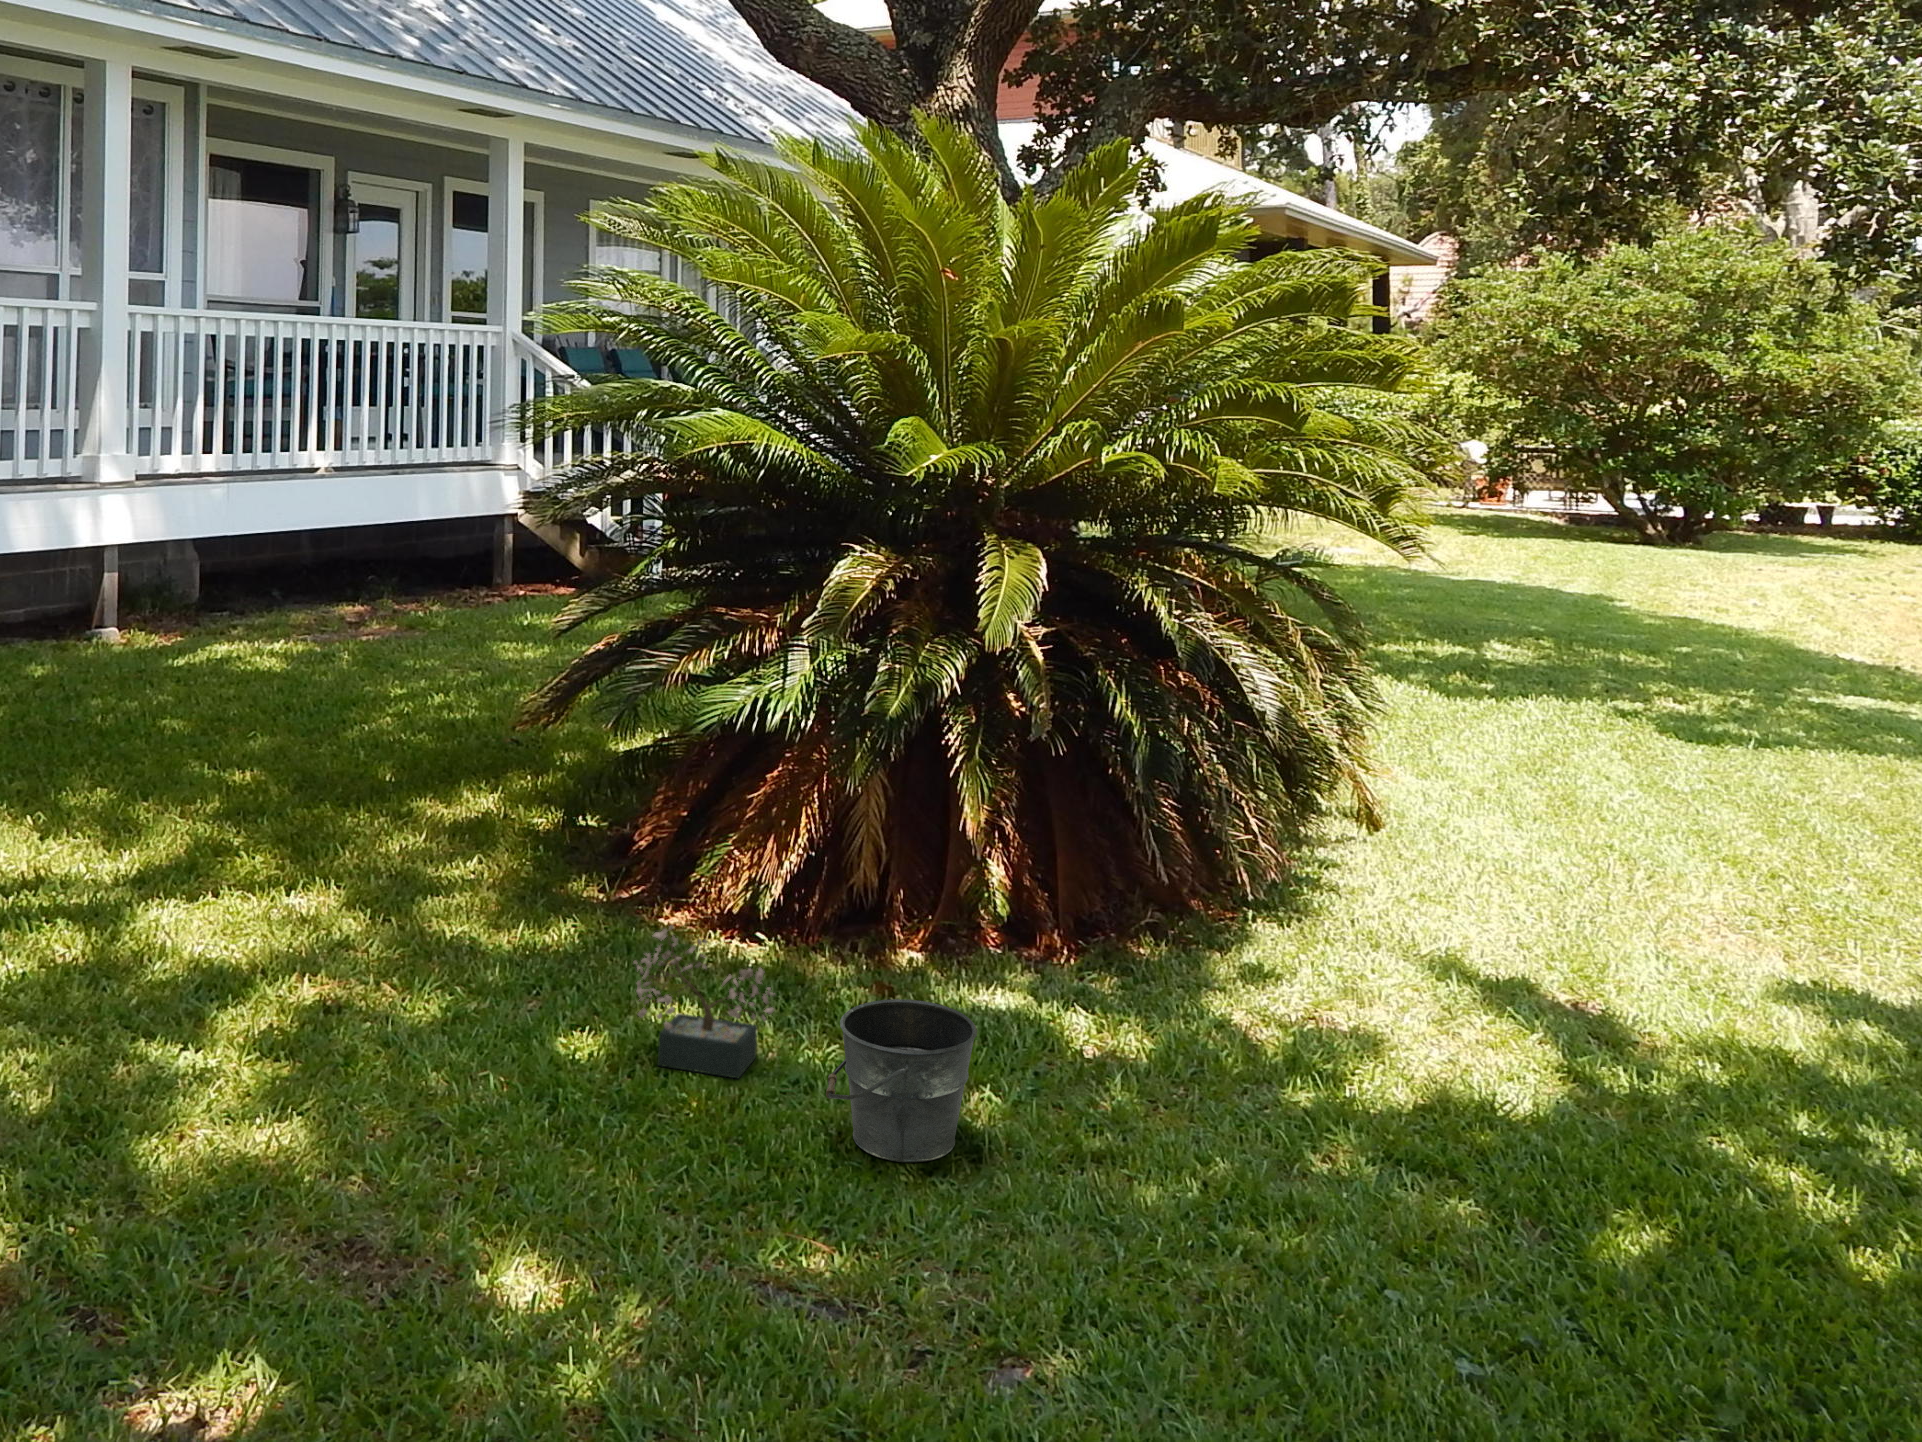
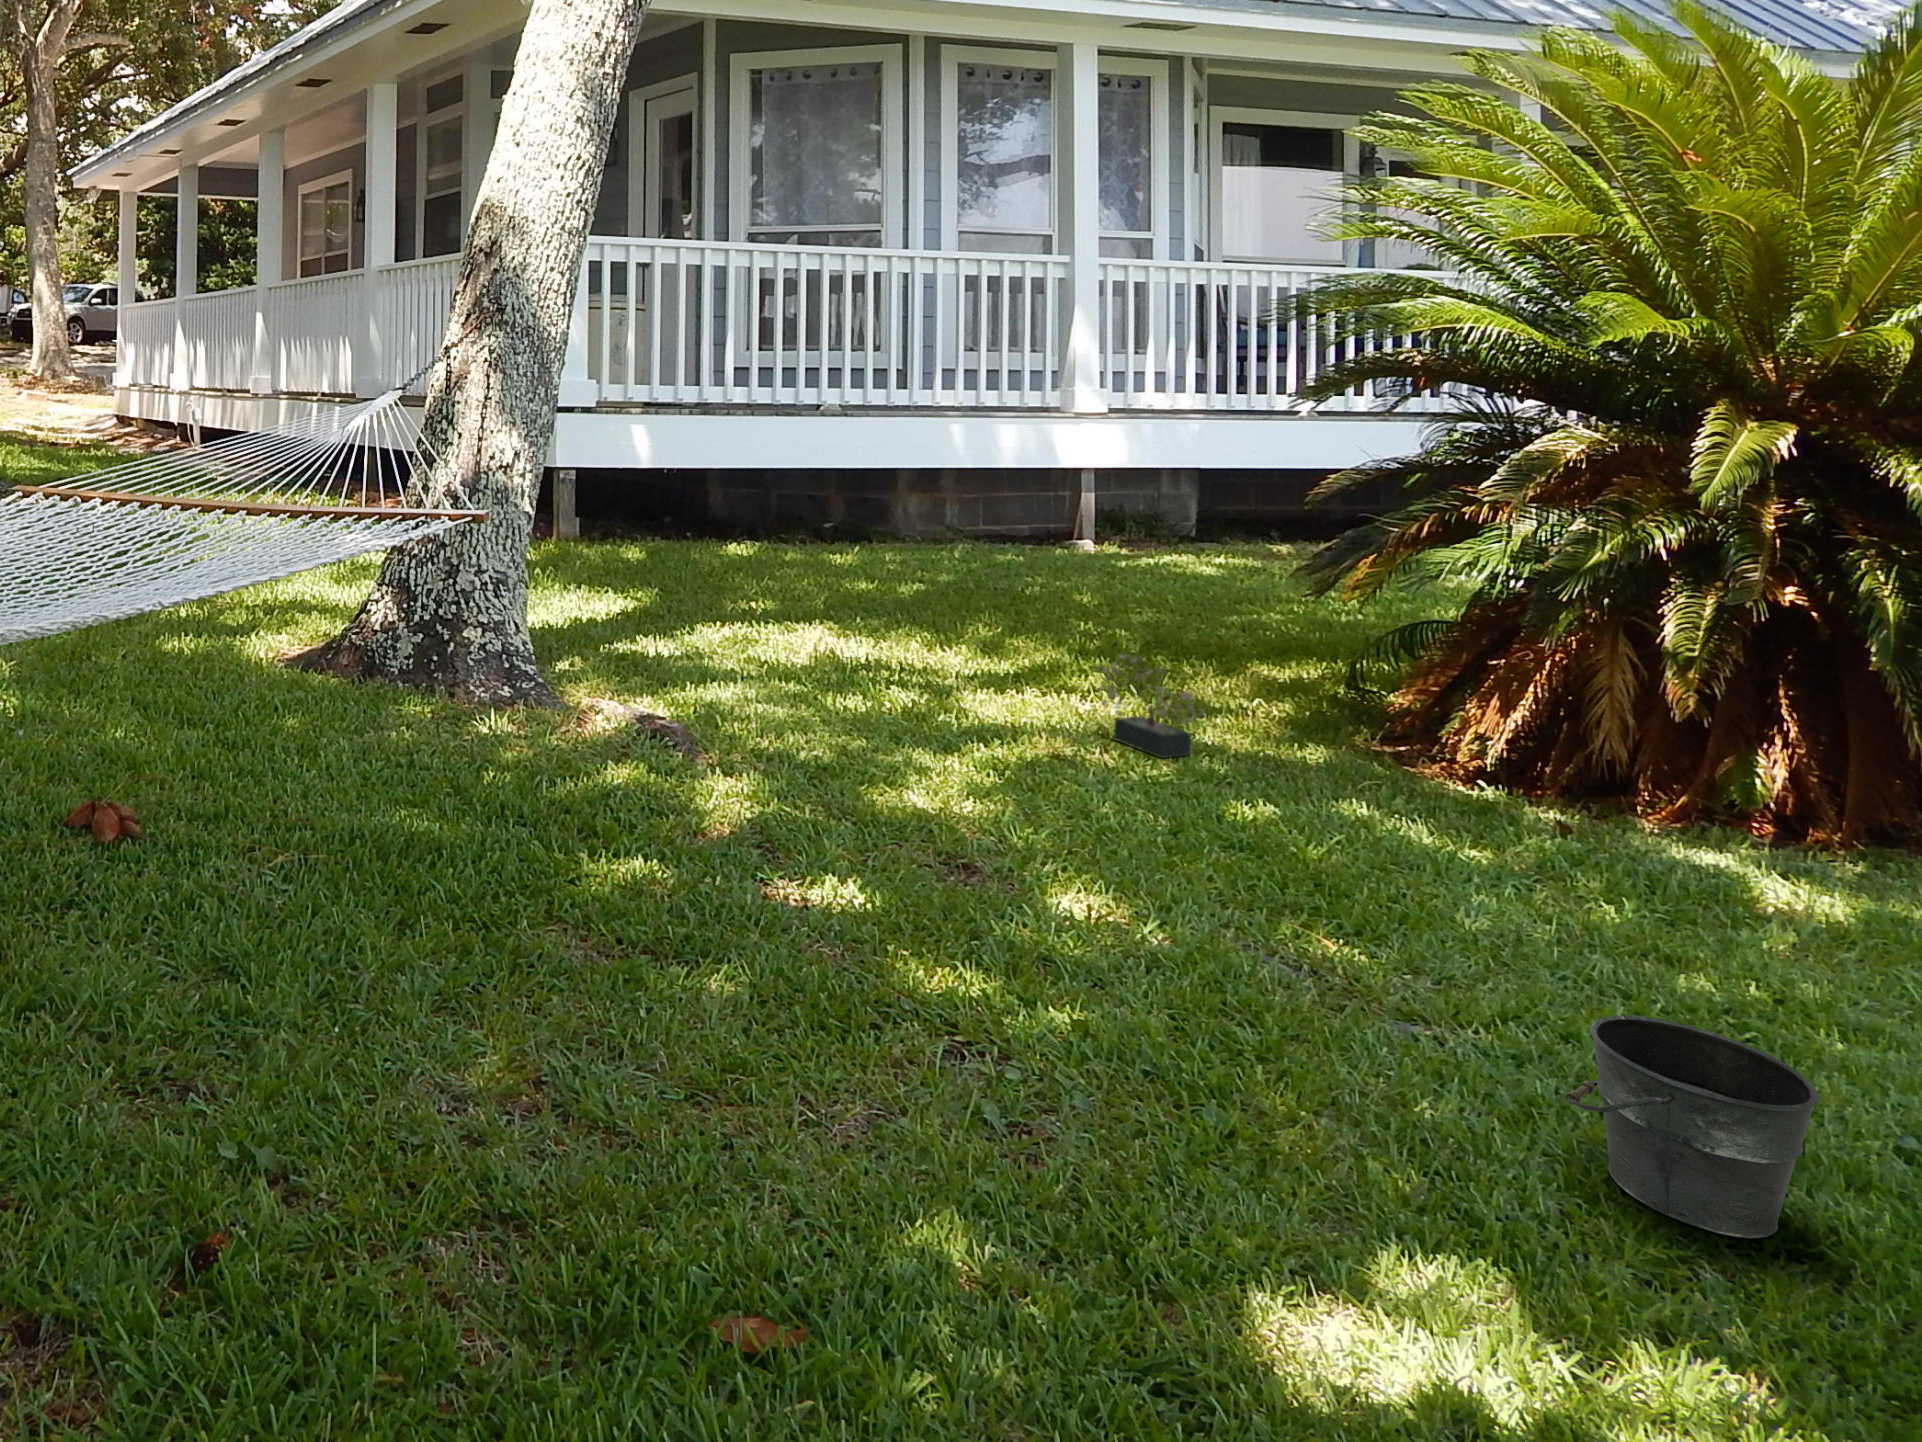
decorative plant: present [634,925,774,1078] -> present [1100,655,1203,758]

